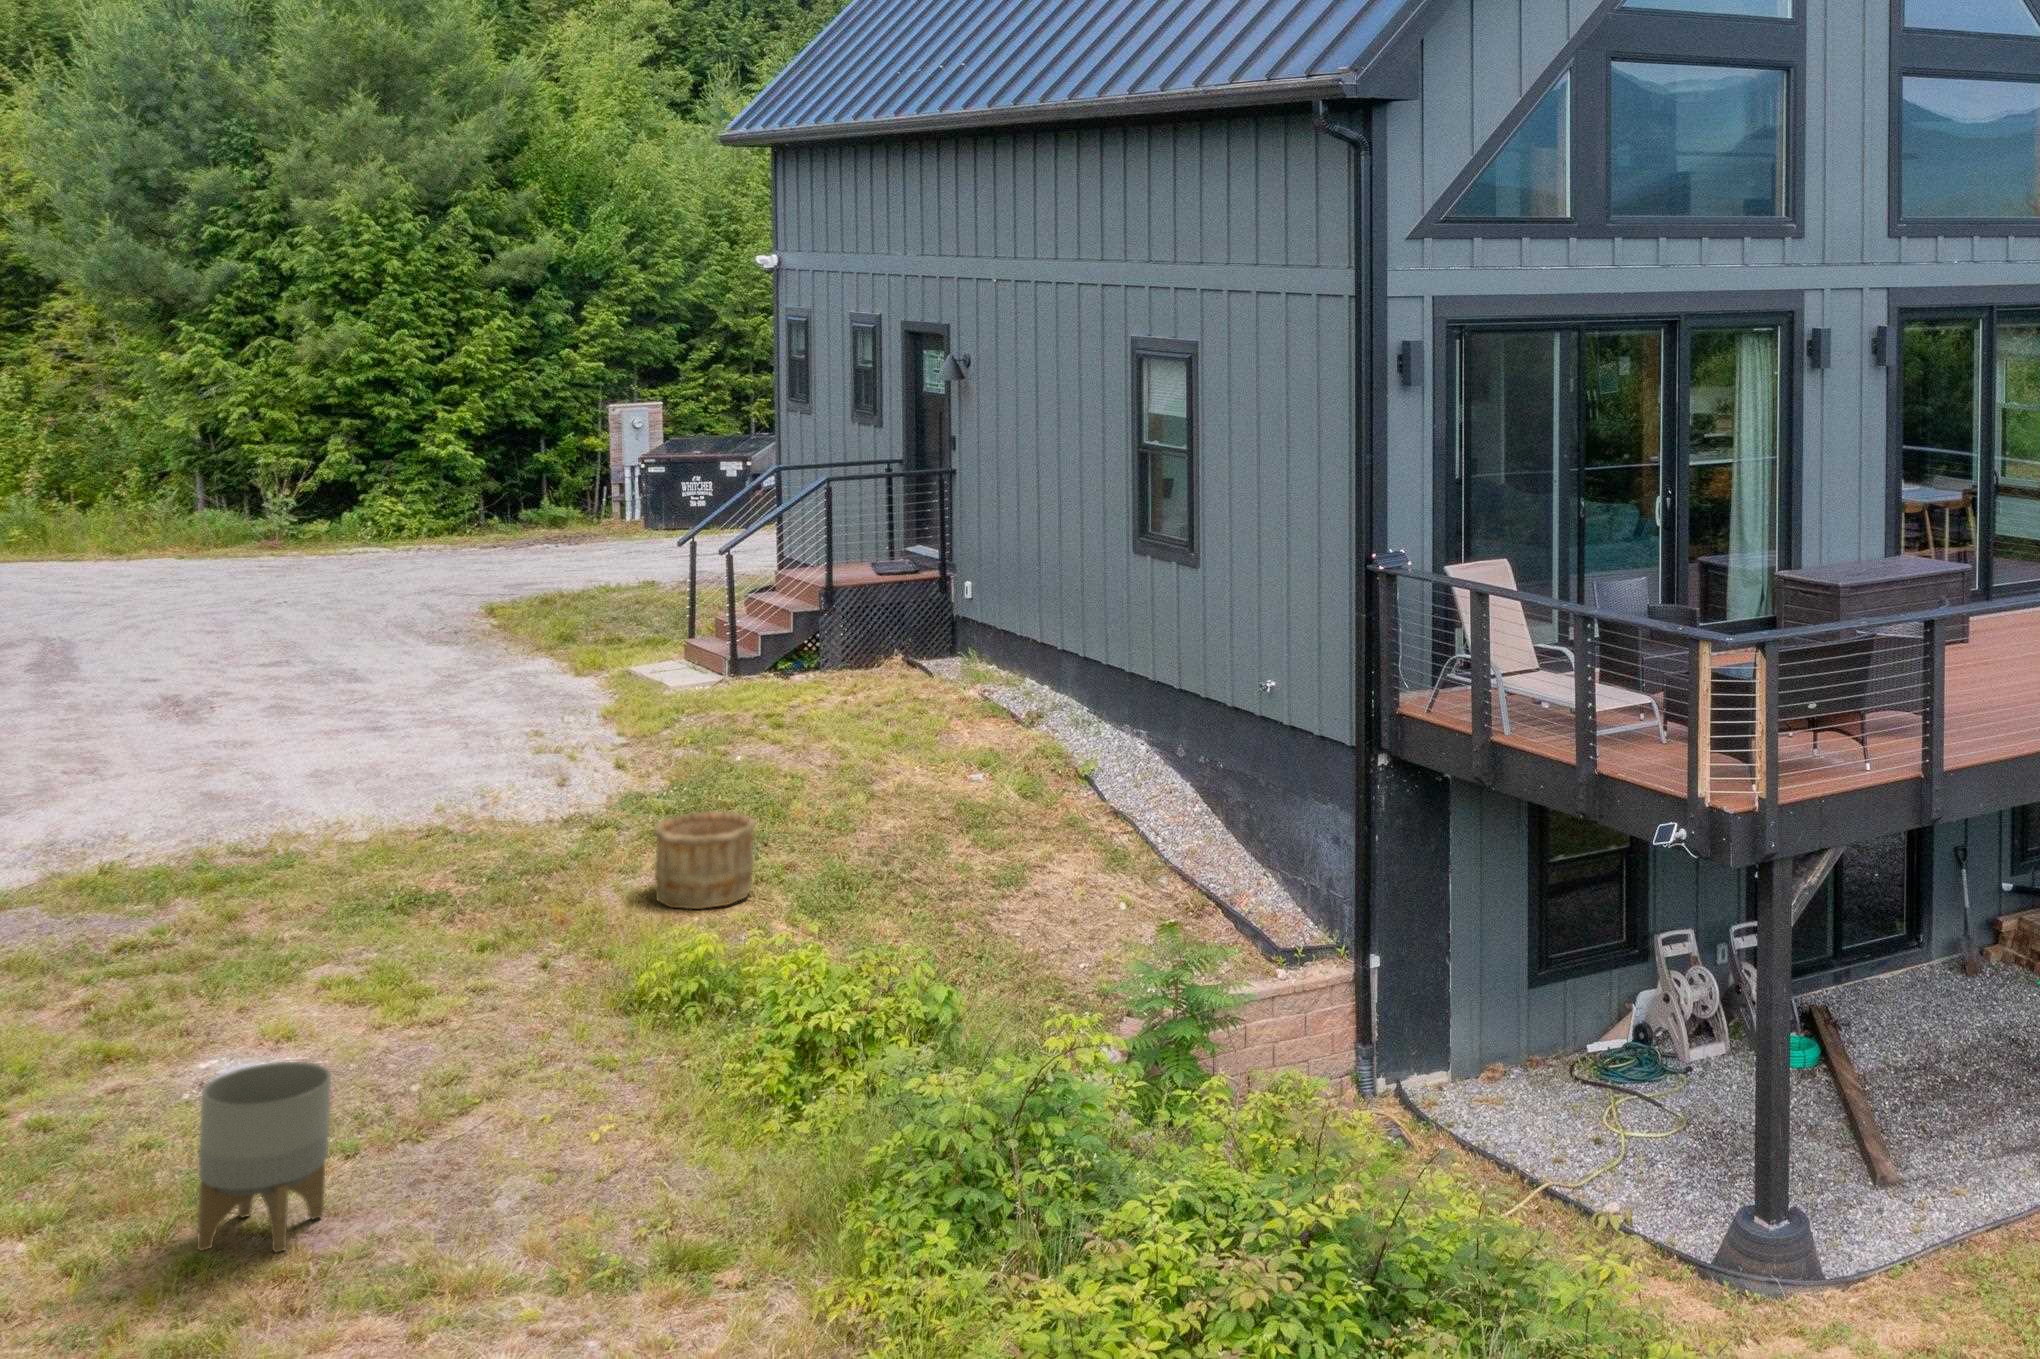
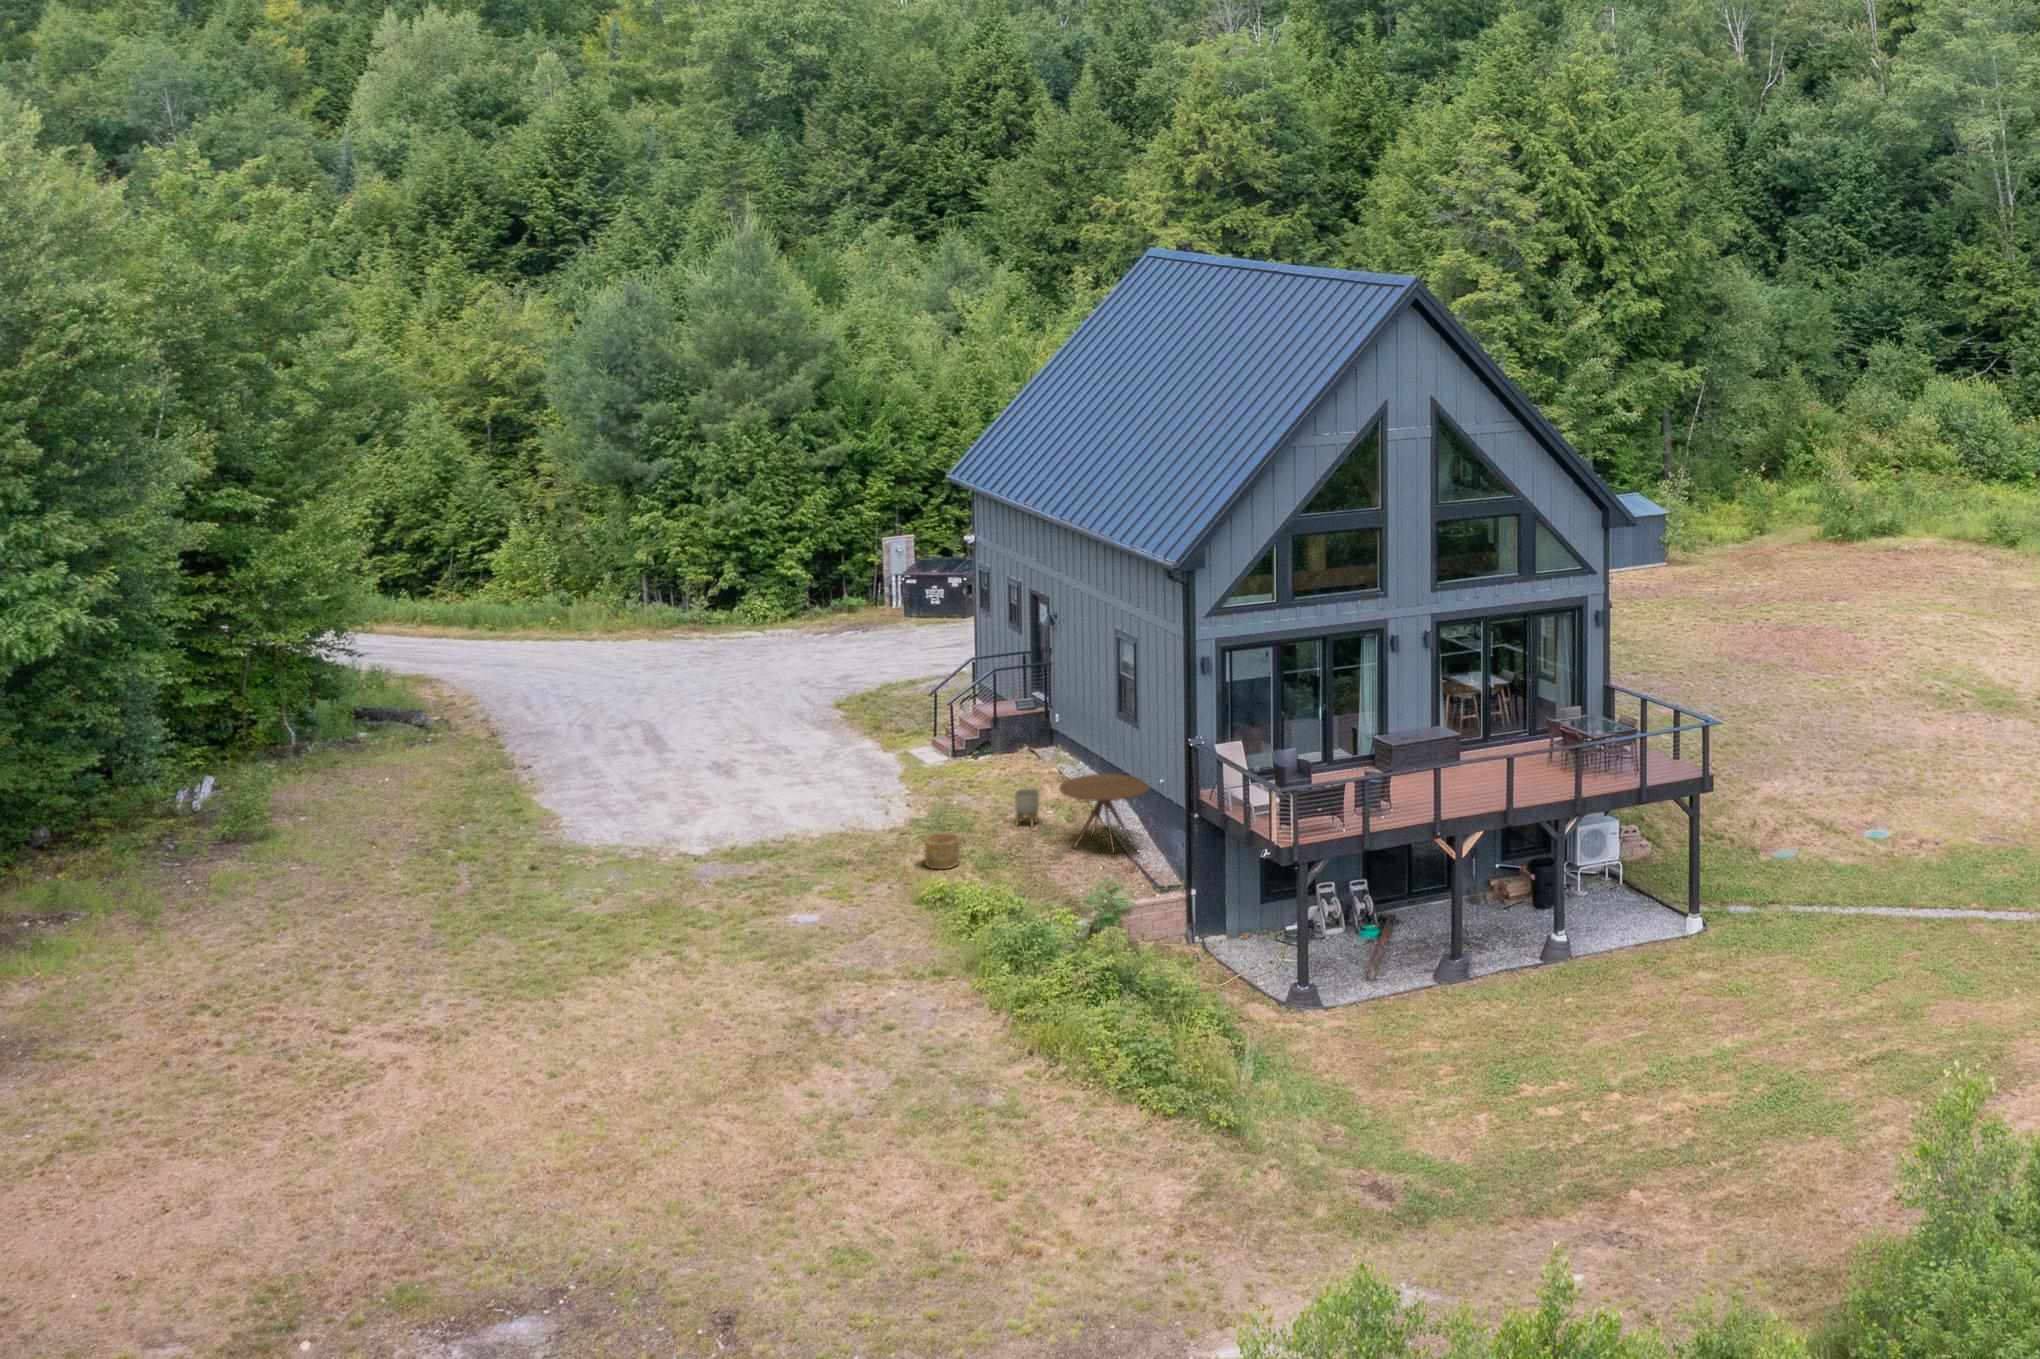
round table: none [1008,680,1230,868] -> present [1059,774,1149,852]
planter: present [197,1062,331,1253] -> present [1015,789,1039,826]

